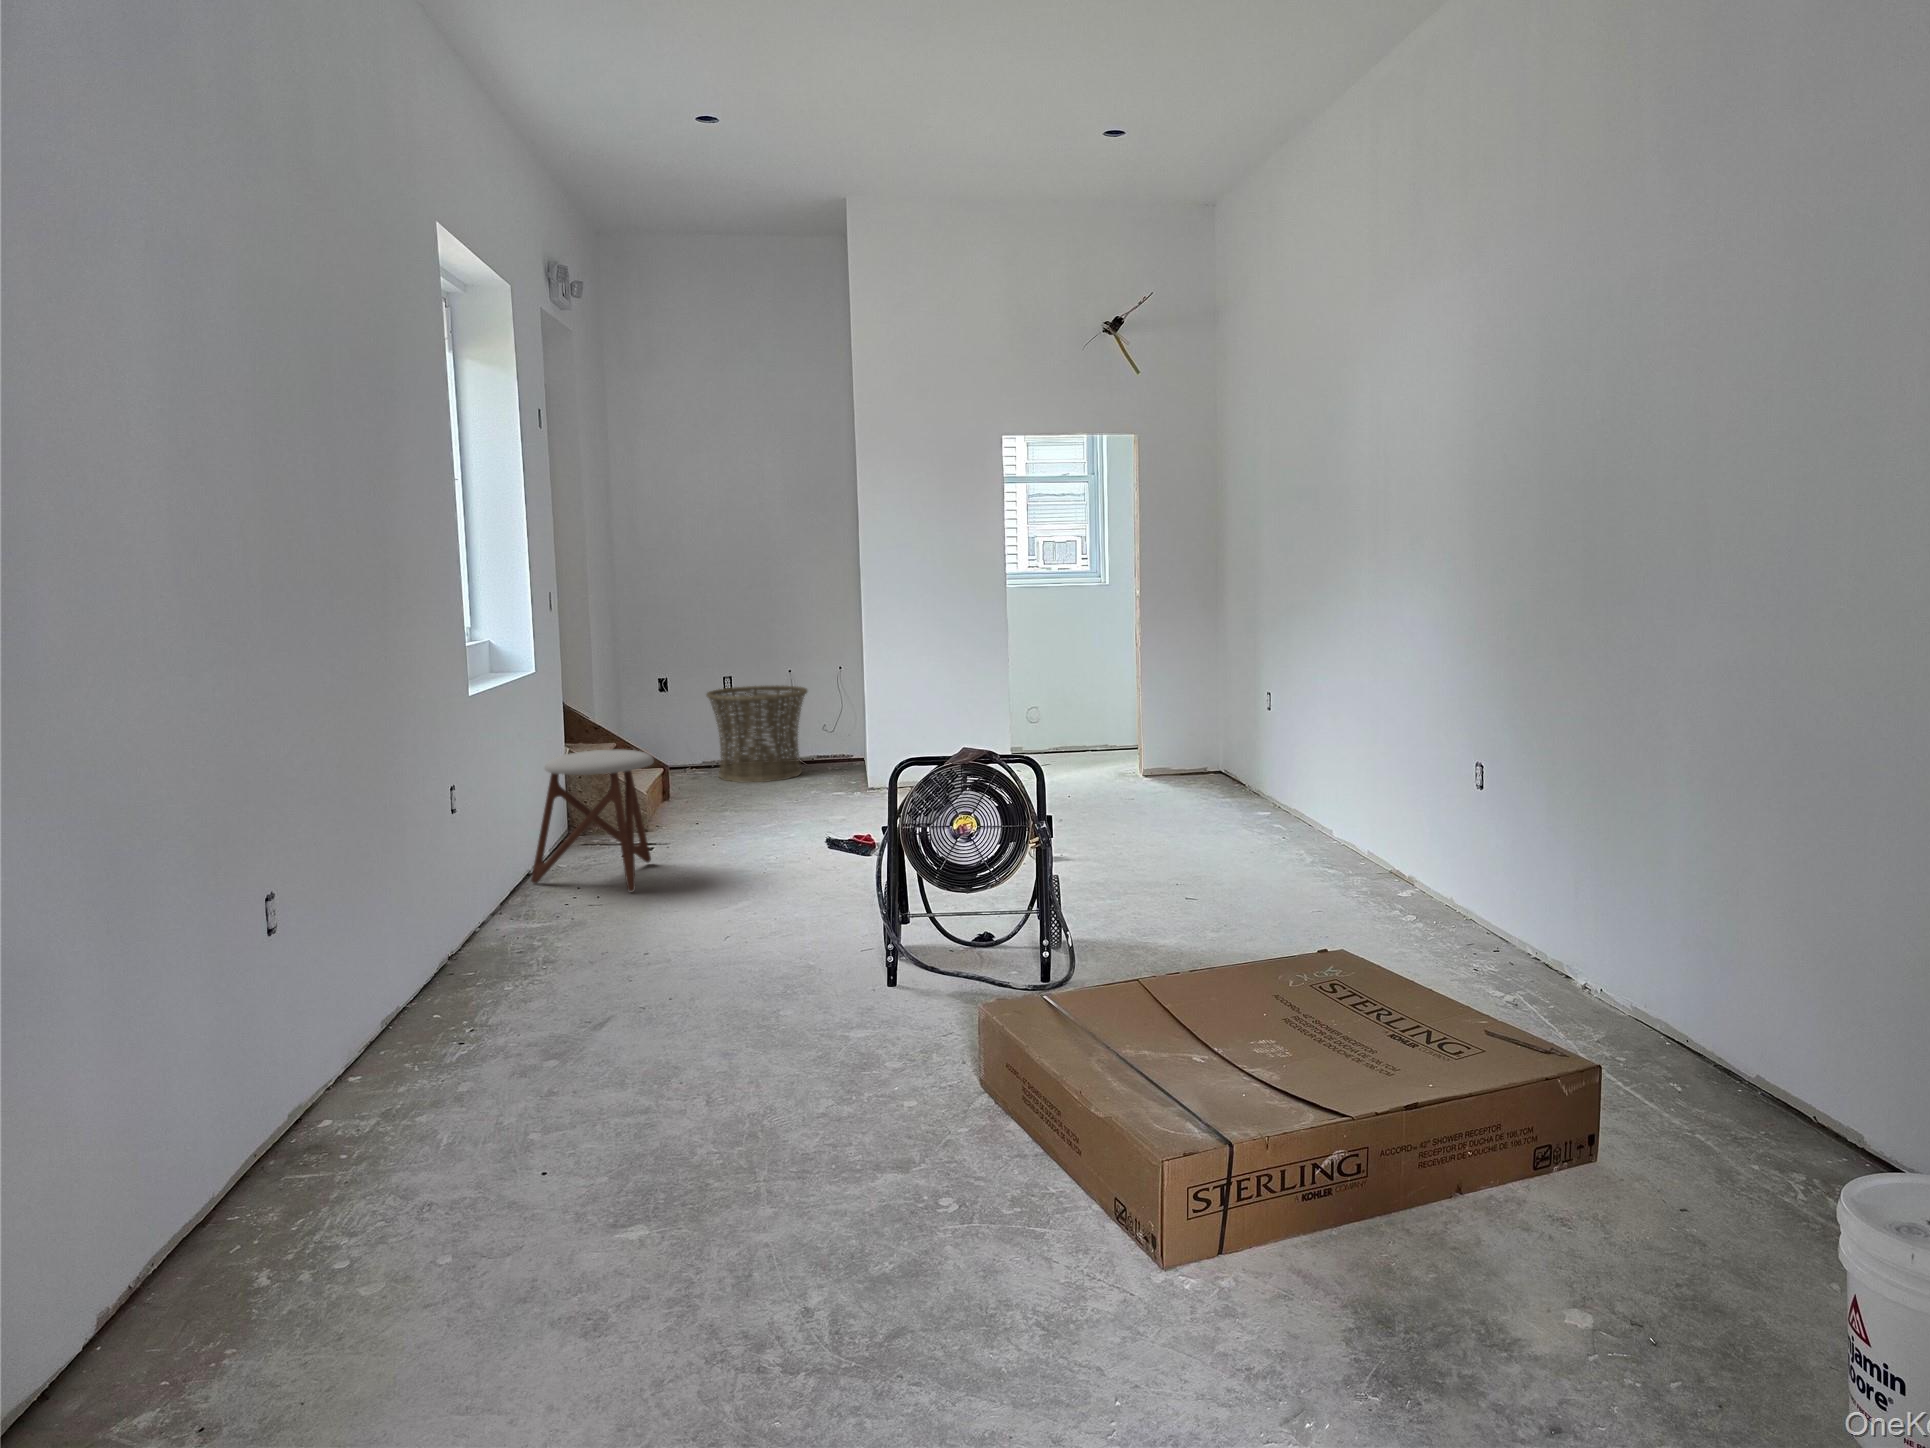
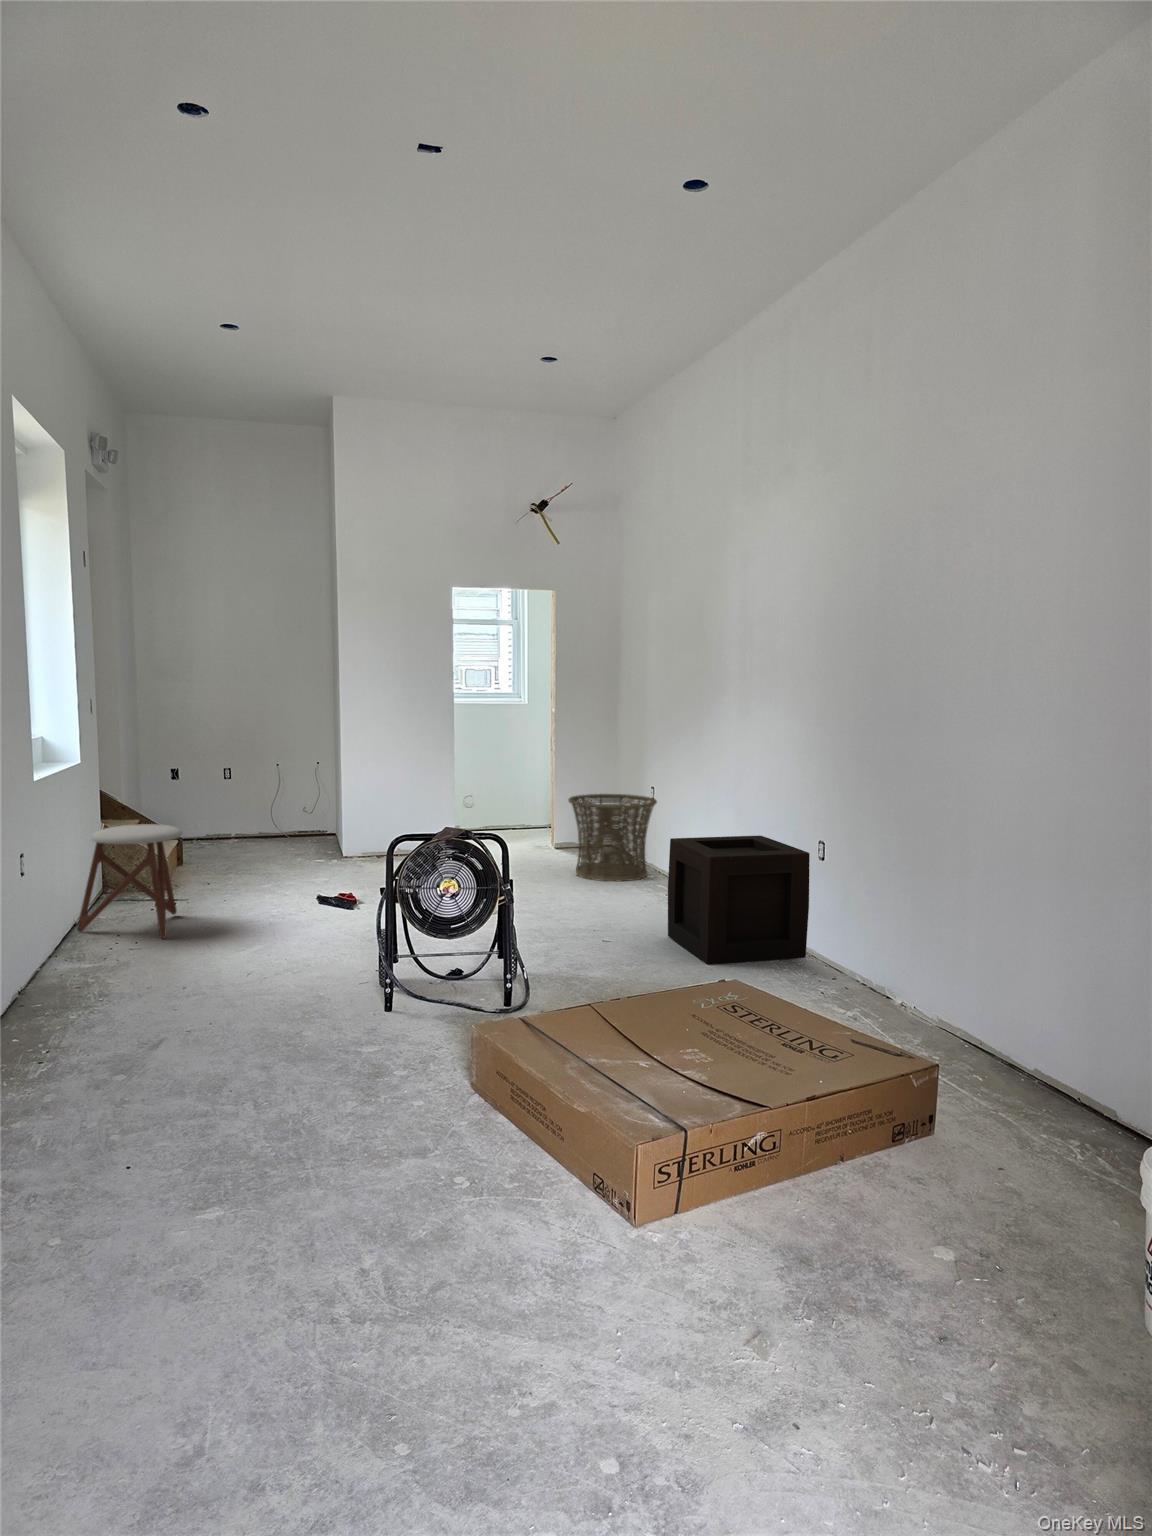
basket: present [707,685,807,782] -> present [569,794,657,881]
wooden crate: none [1275,756,1467,931] -> present [668,836,810,965]

